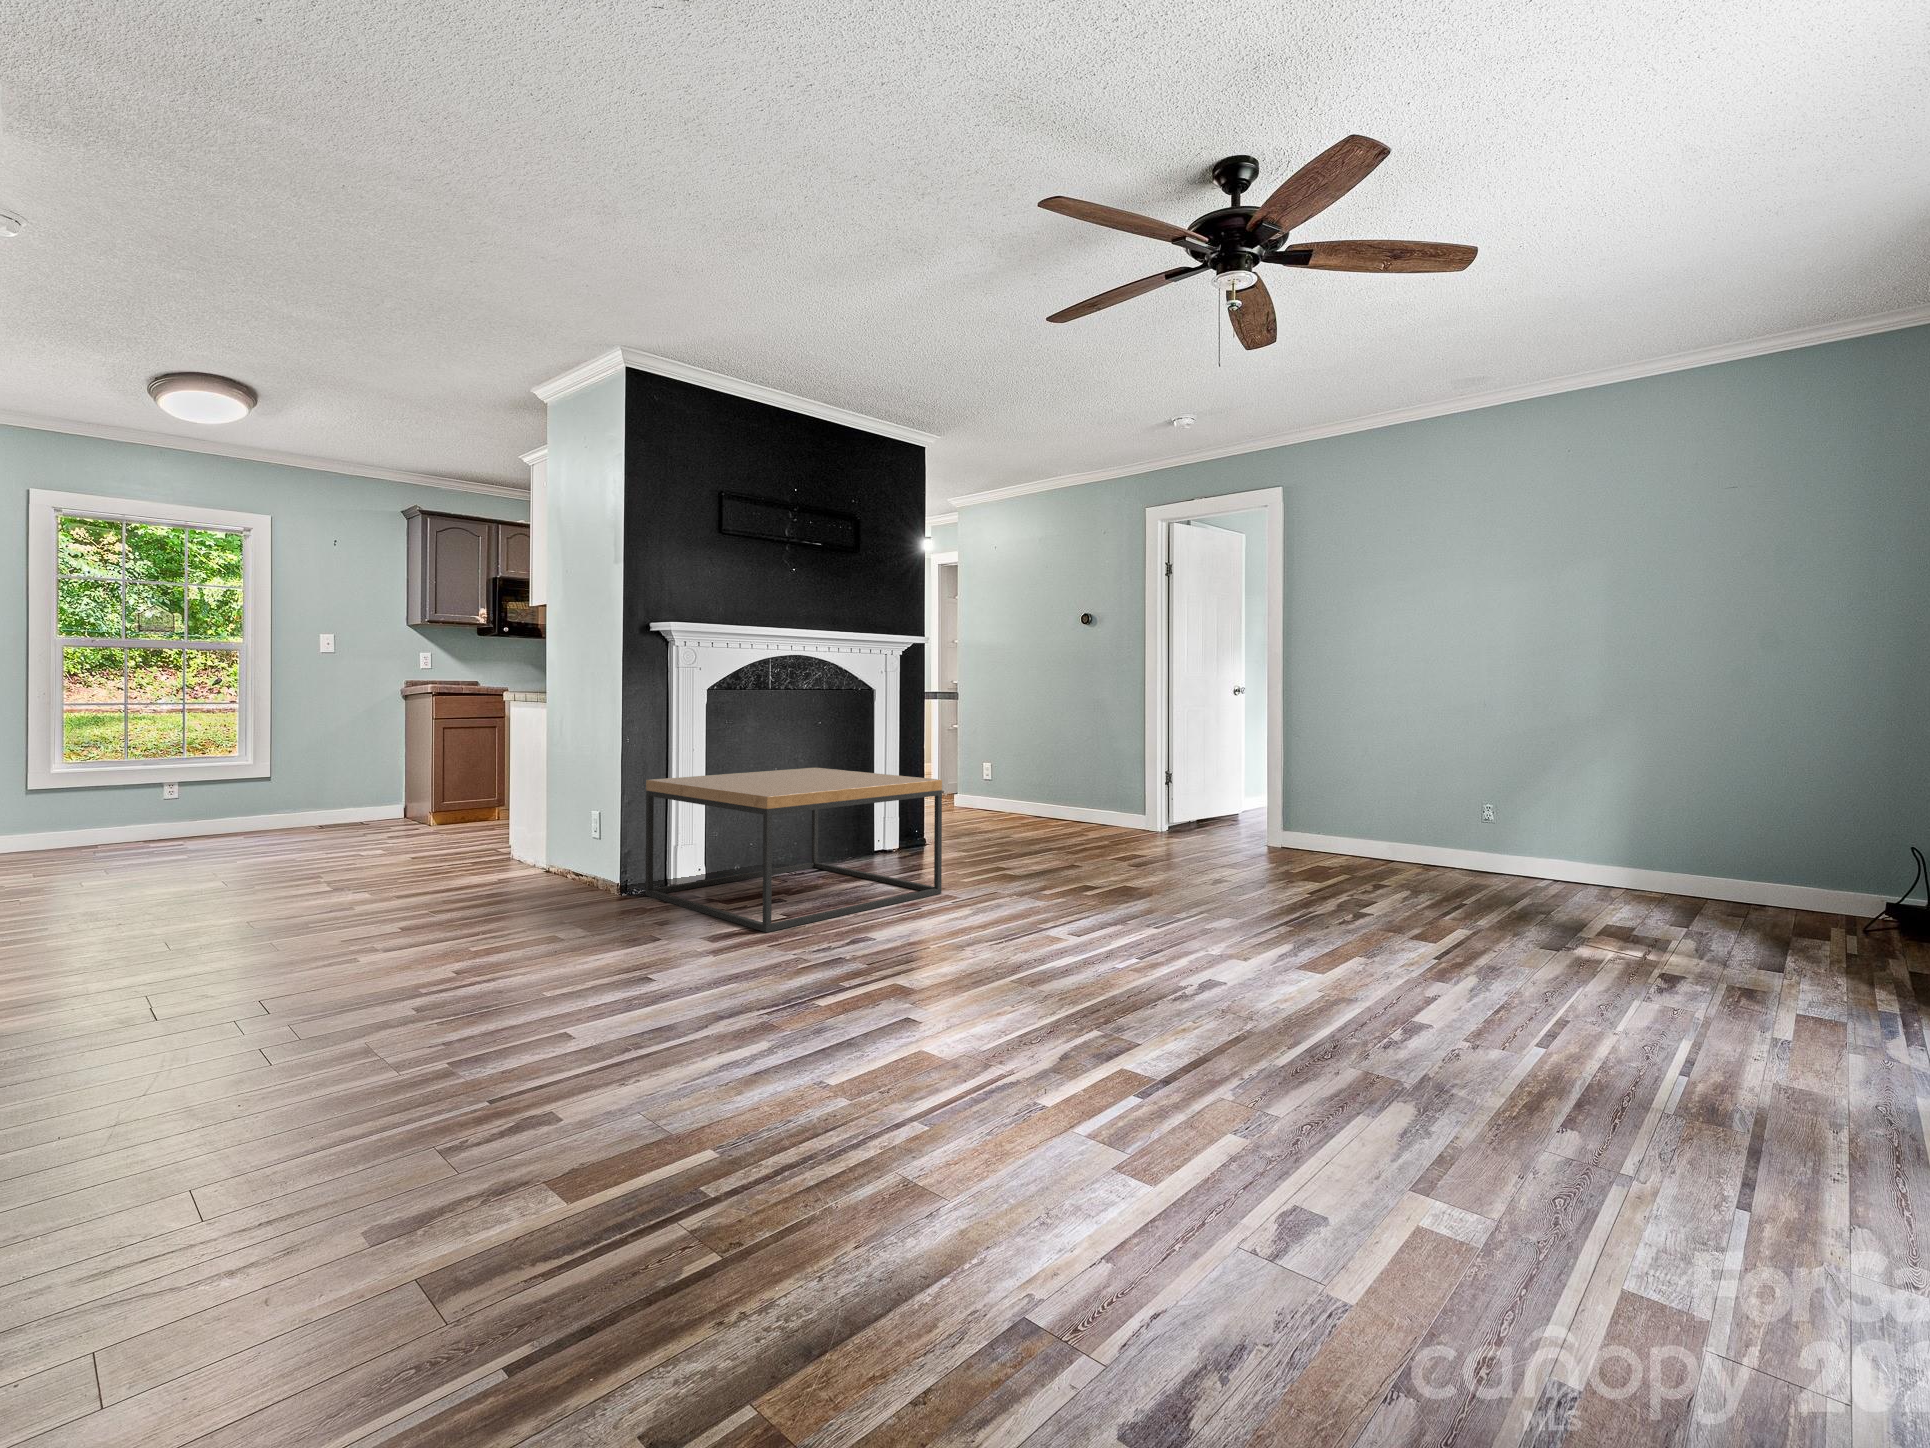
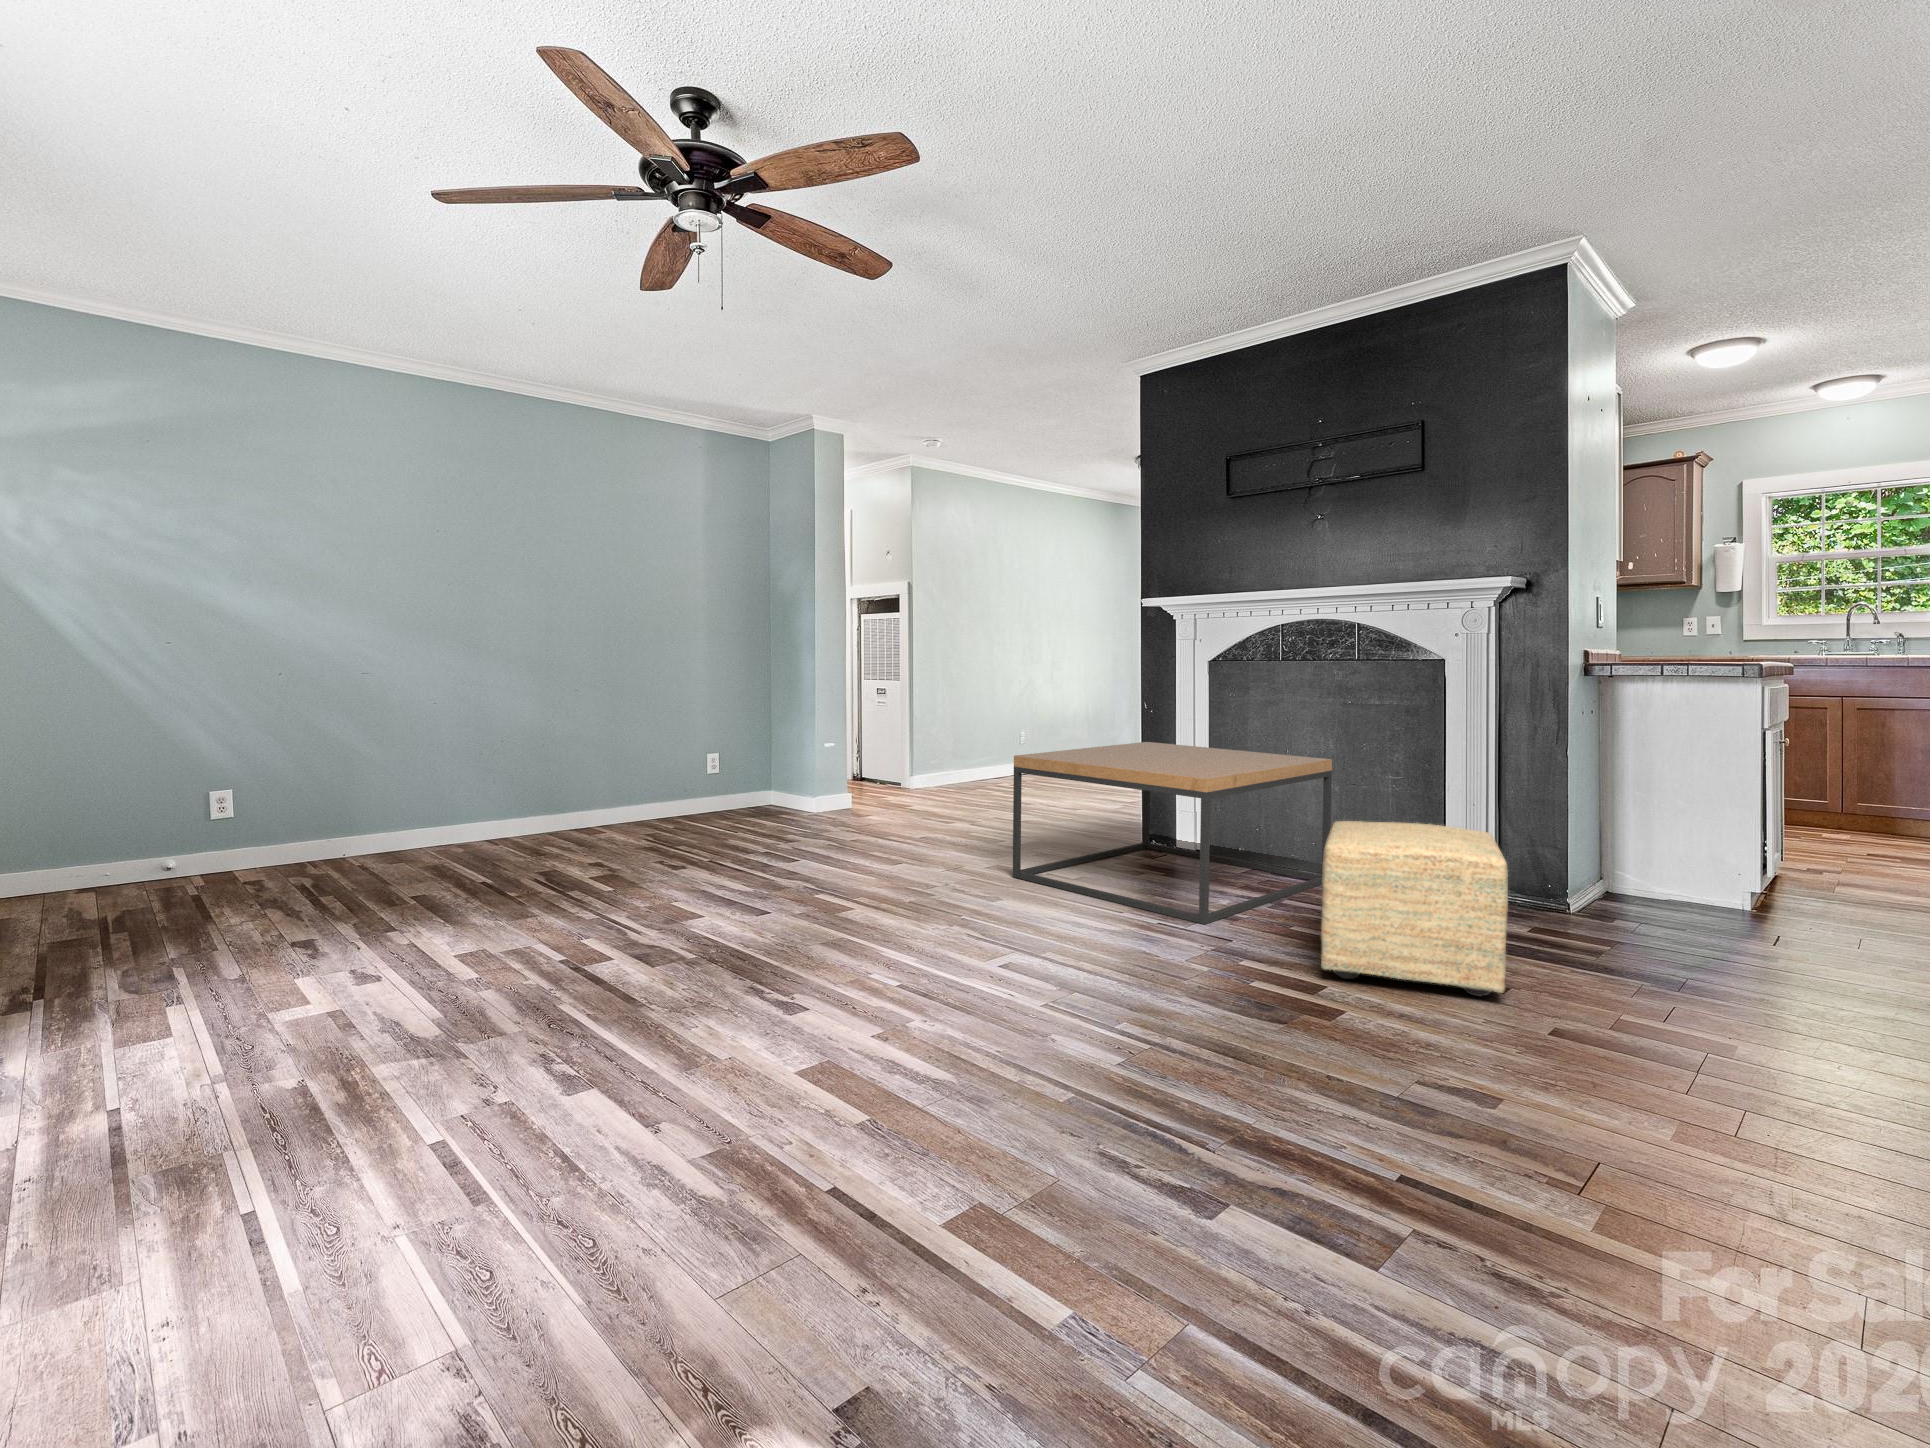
ottoman: none [969,786,1084,879] -> present [1321,821,1508,996]

